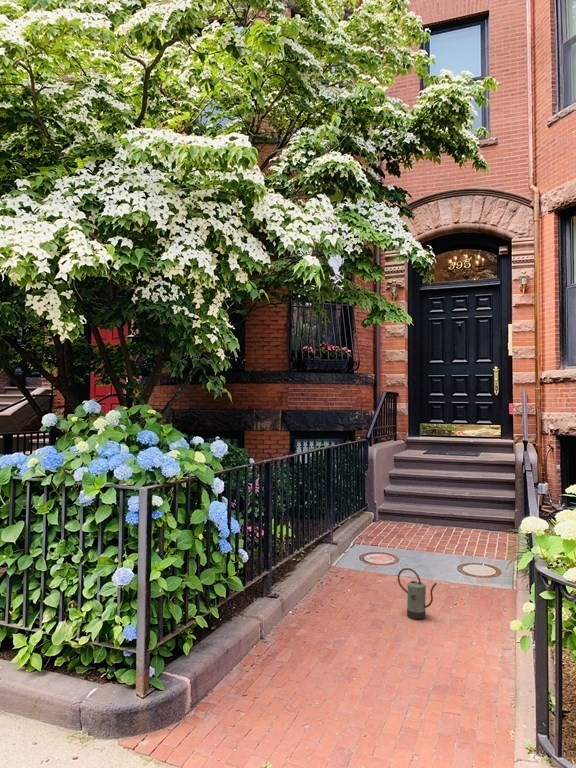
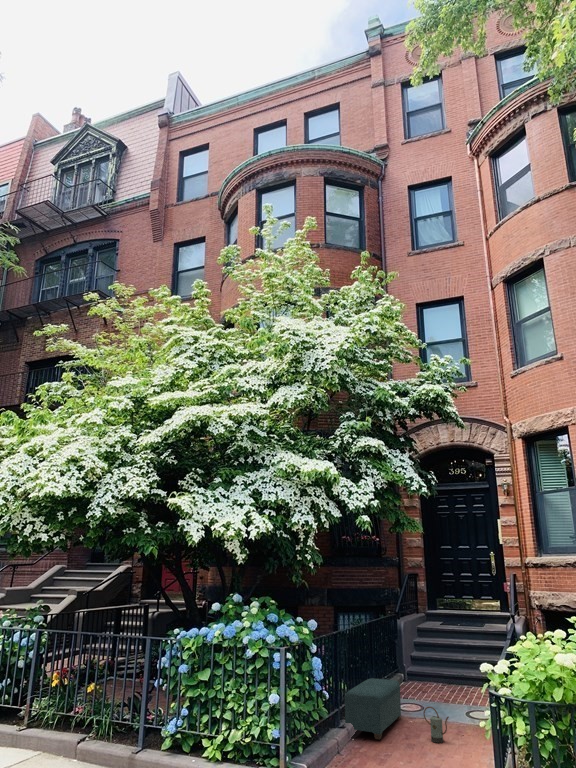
bench: none [278,523,366,614] -> present [345,678,401,740]

